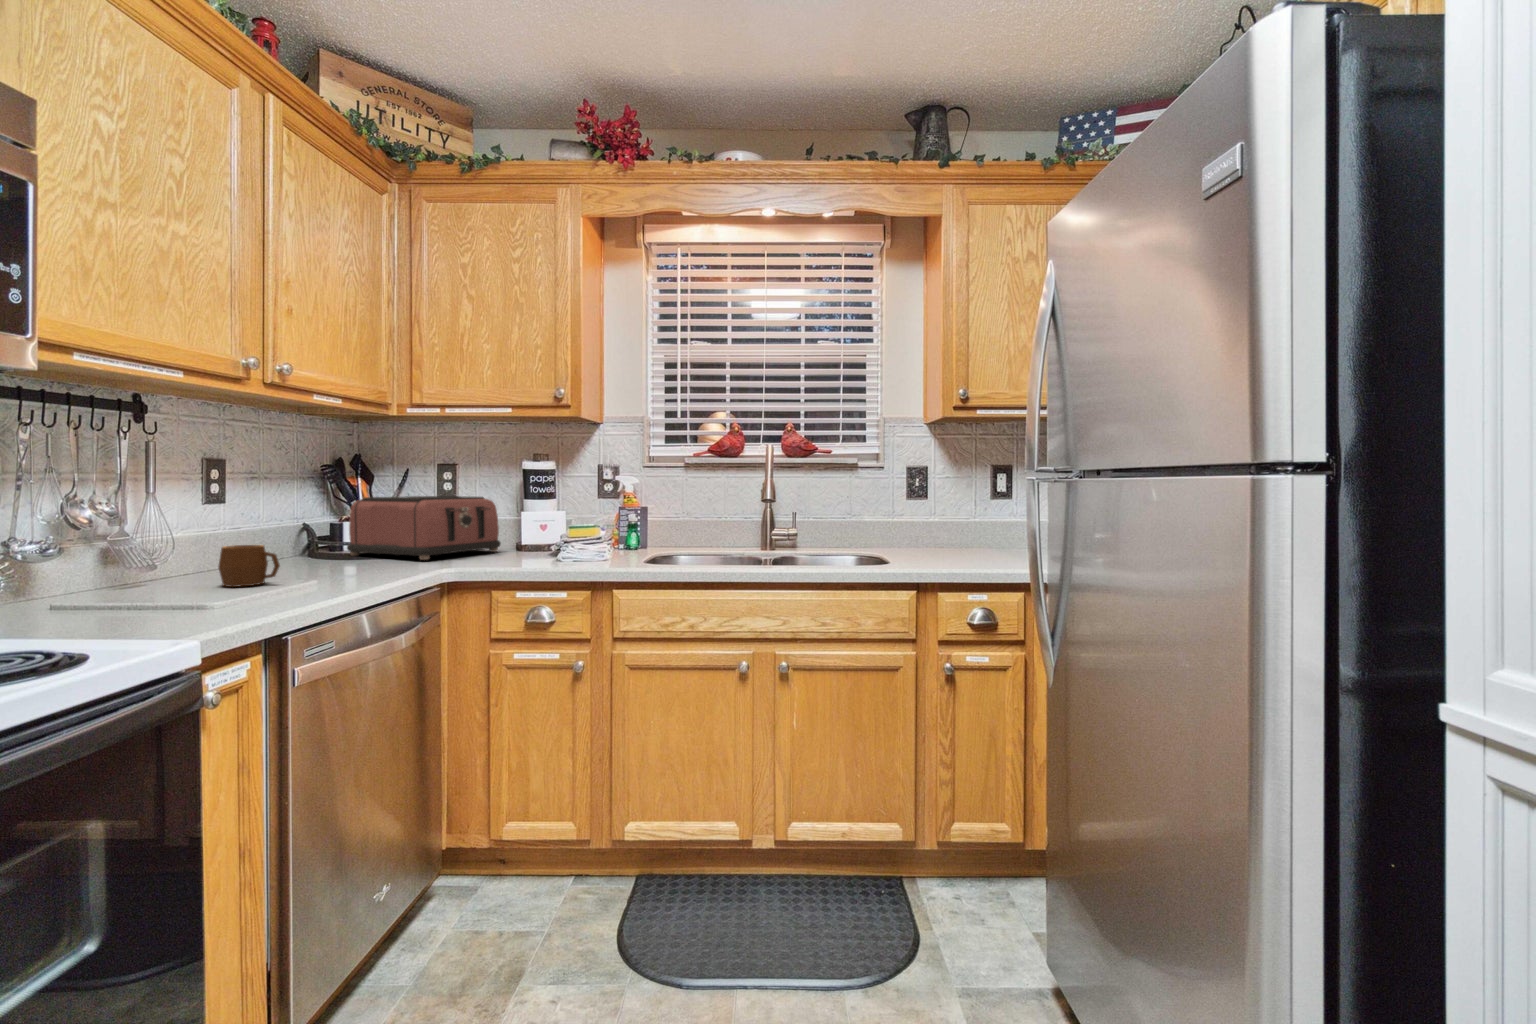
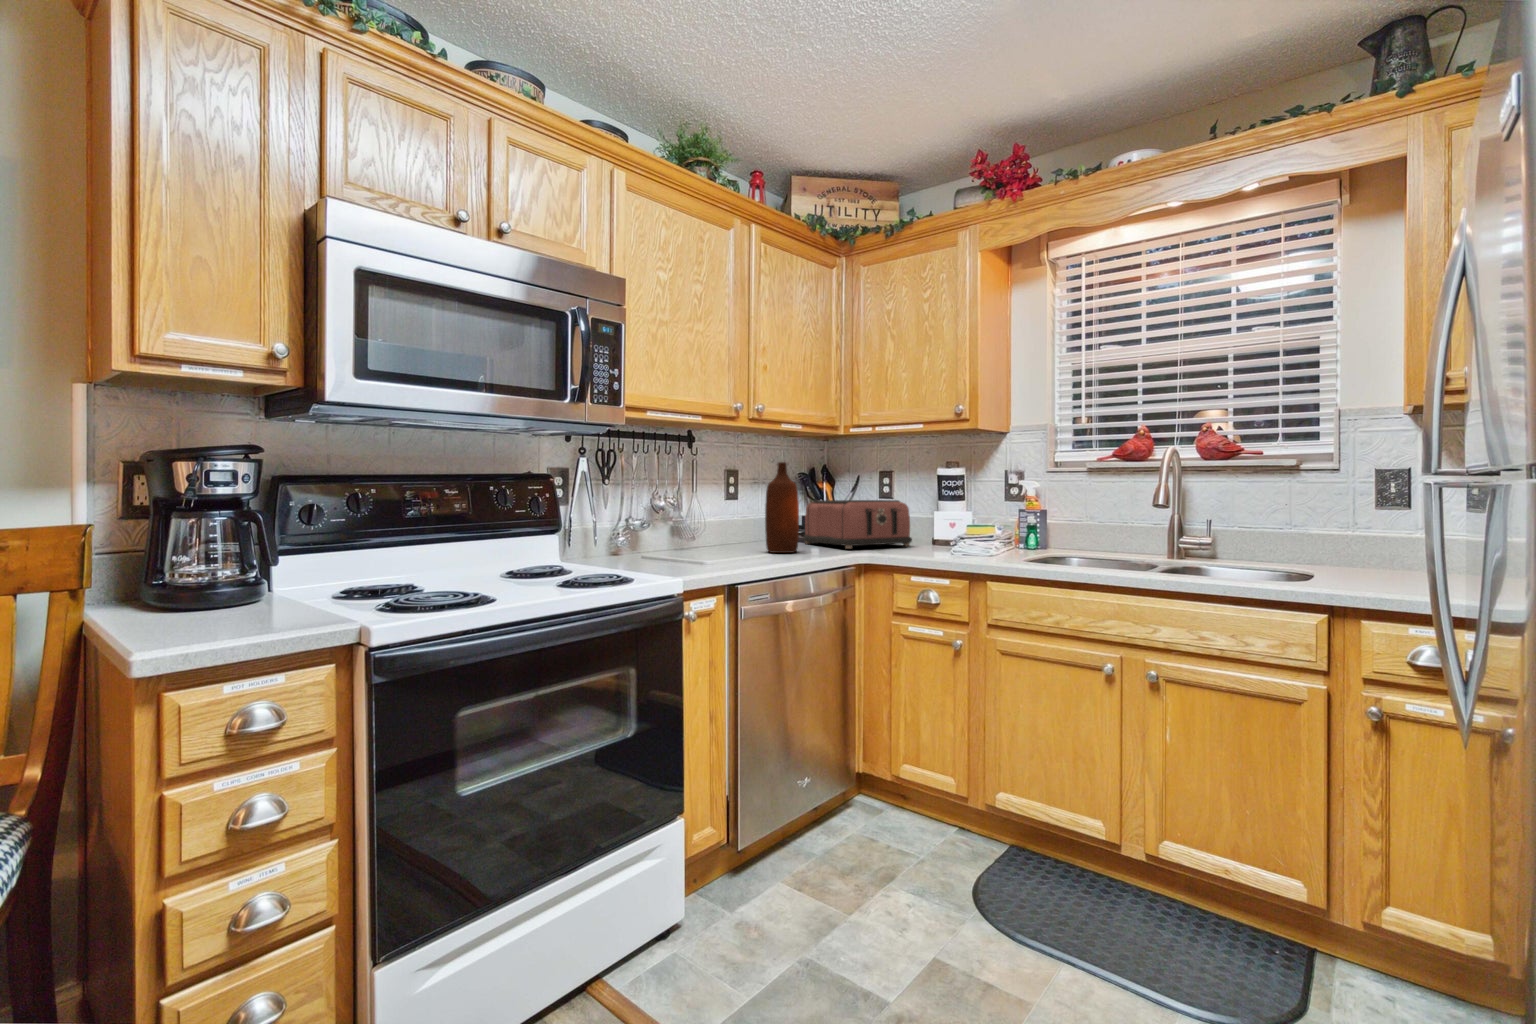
bottle: none [301,446,355,573] -> present [765,462,799,553]
mug: present [219,545,280,587] -> none [714,530,747,557]

